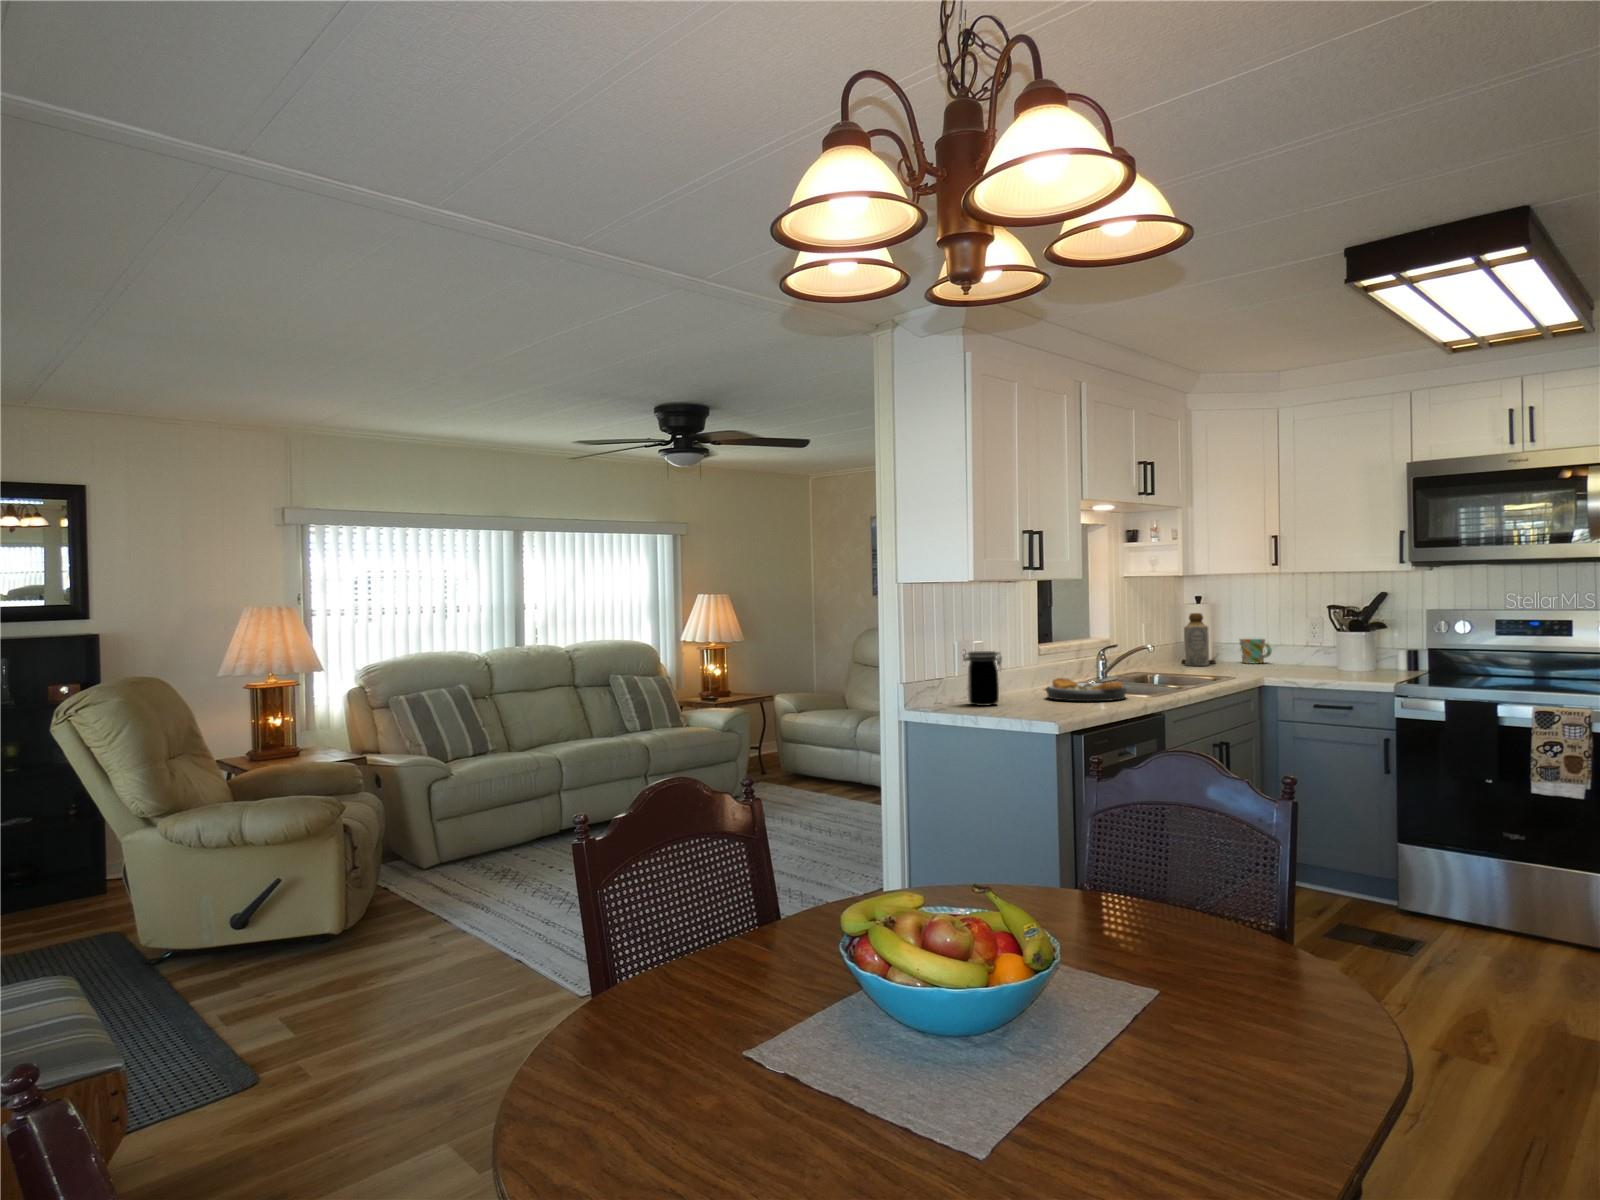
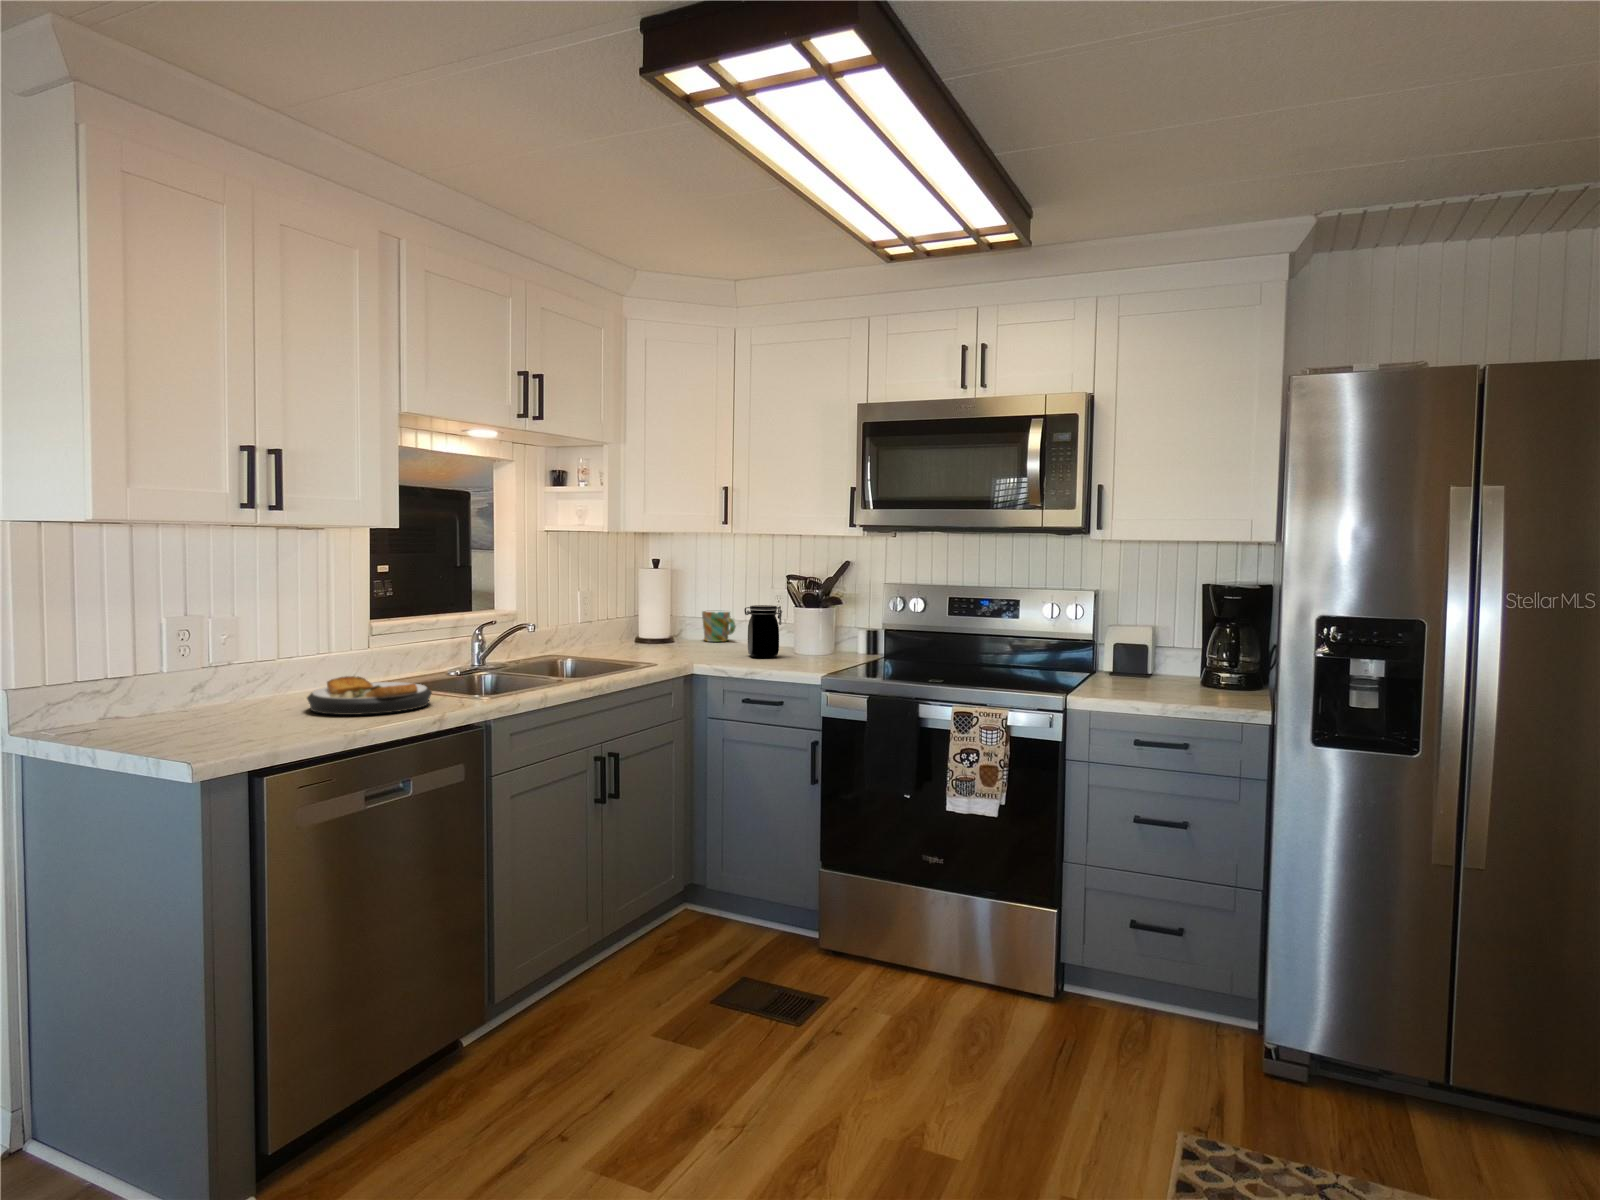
bottle: present [1184,613,1209,666] -> none [632,580,660,645]
jar: present [963,651,1002,706] -> present [744,605,782,658]

